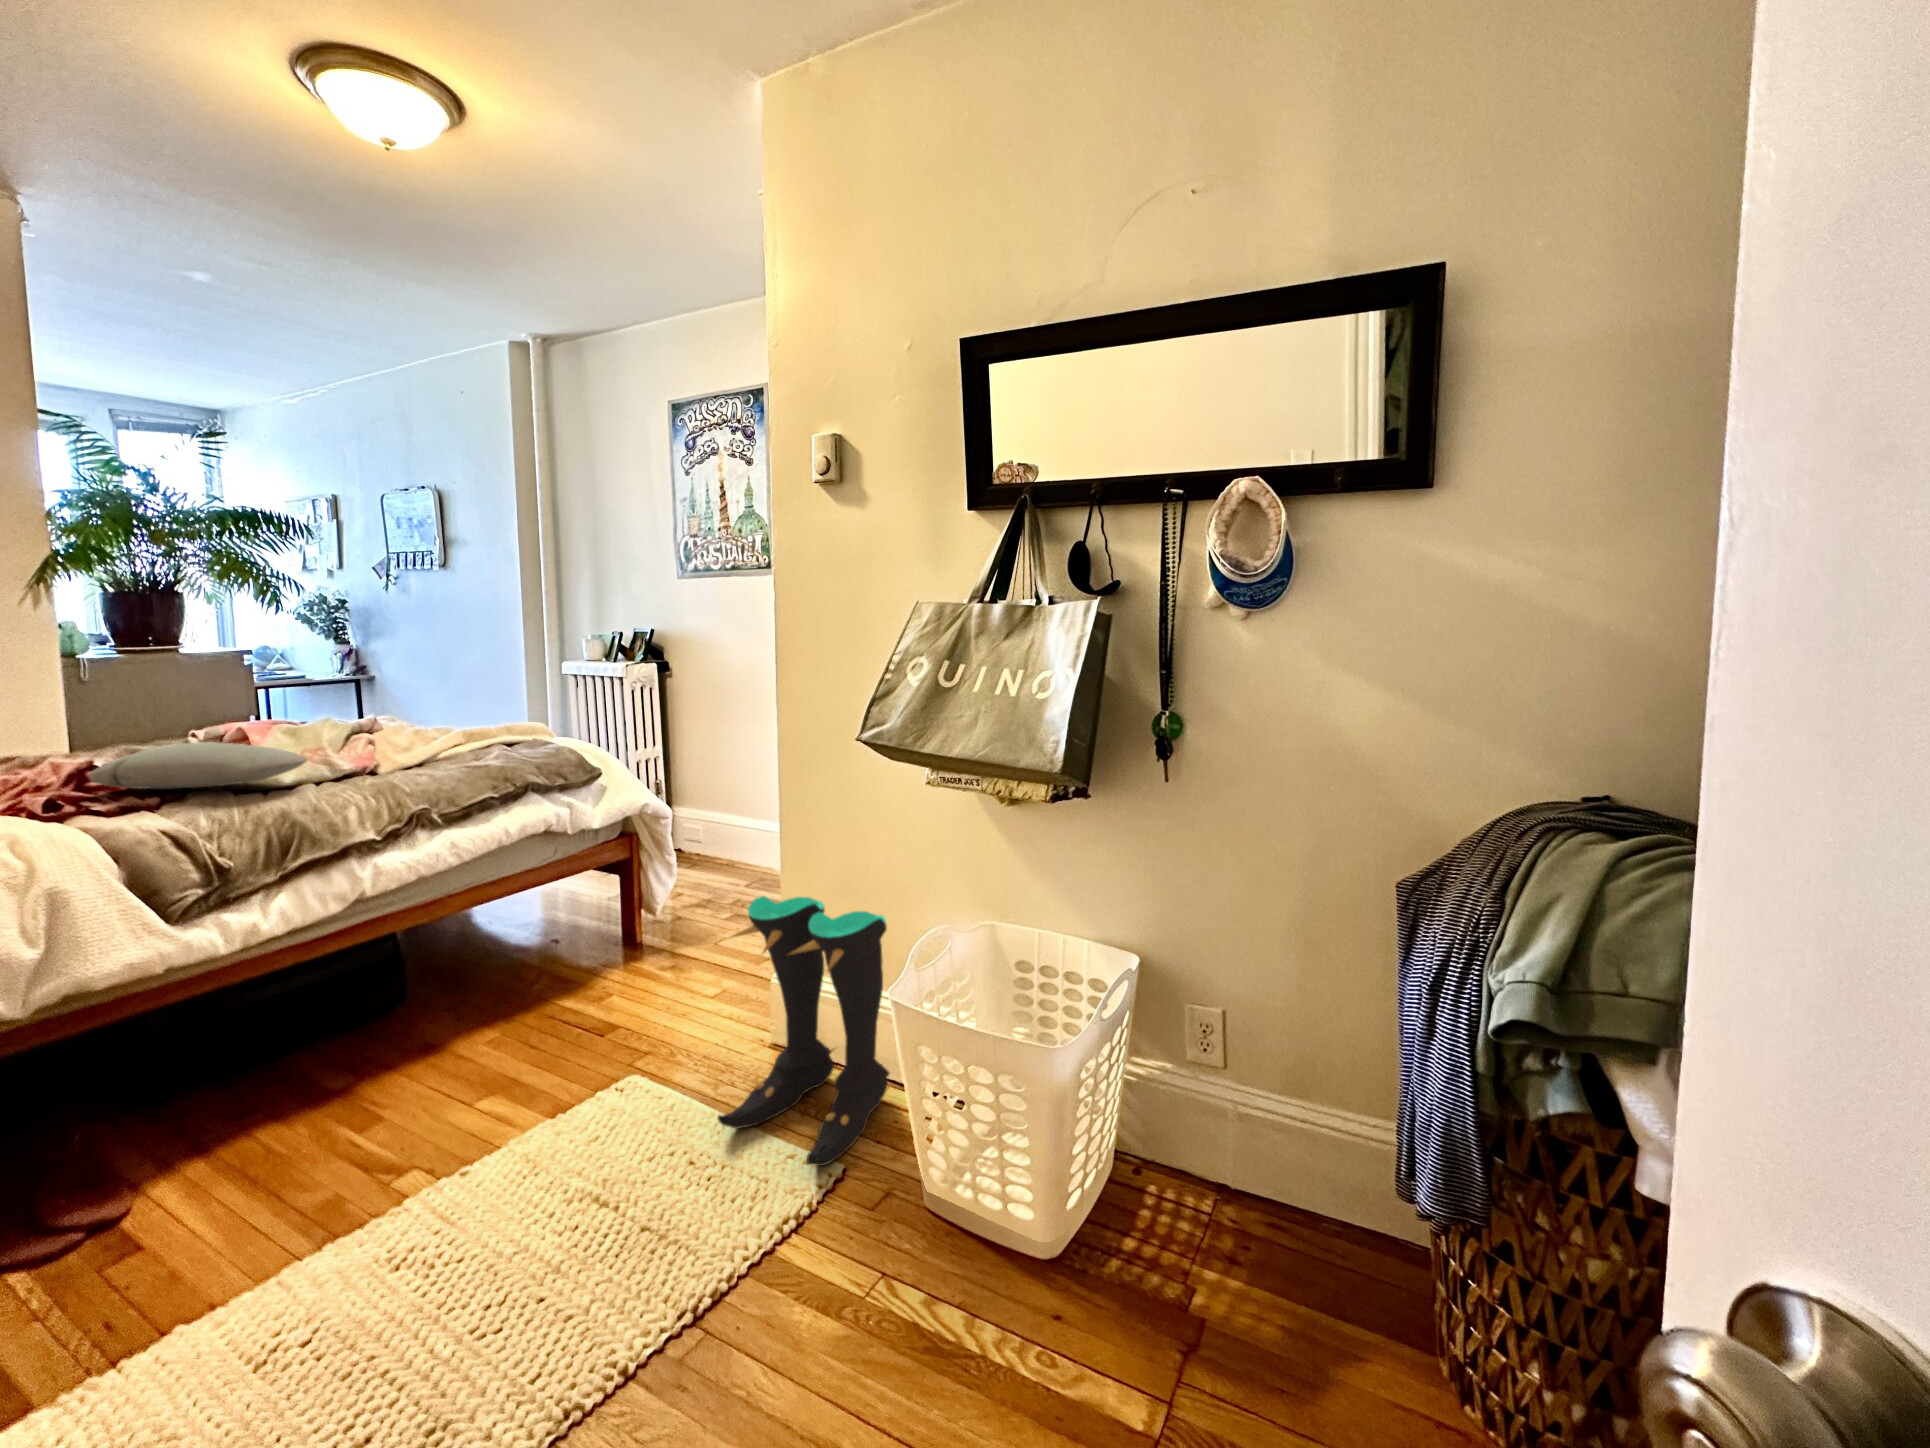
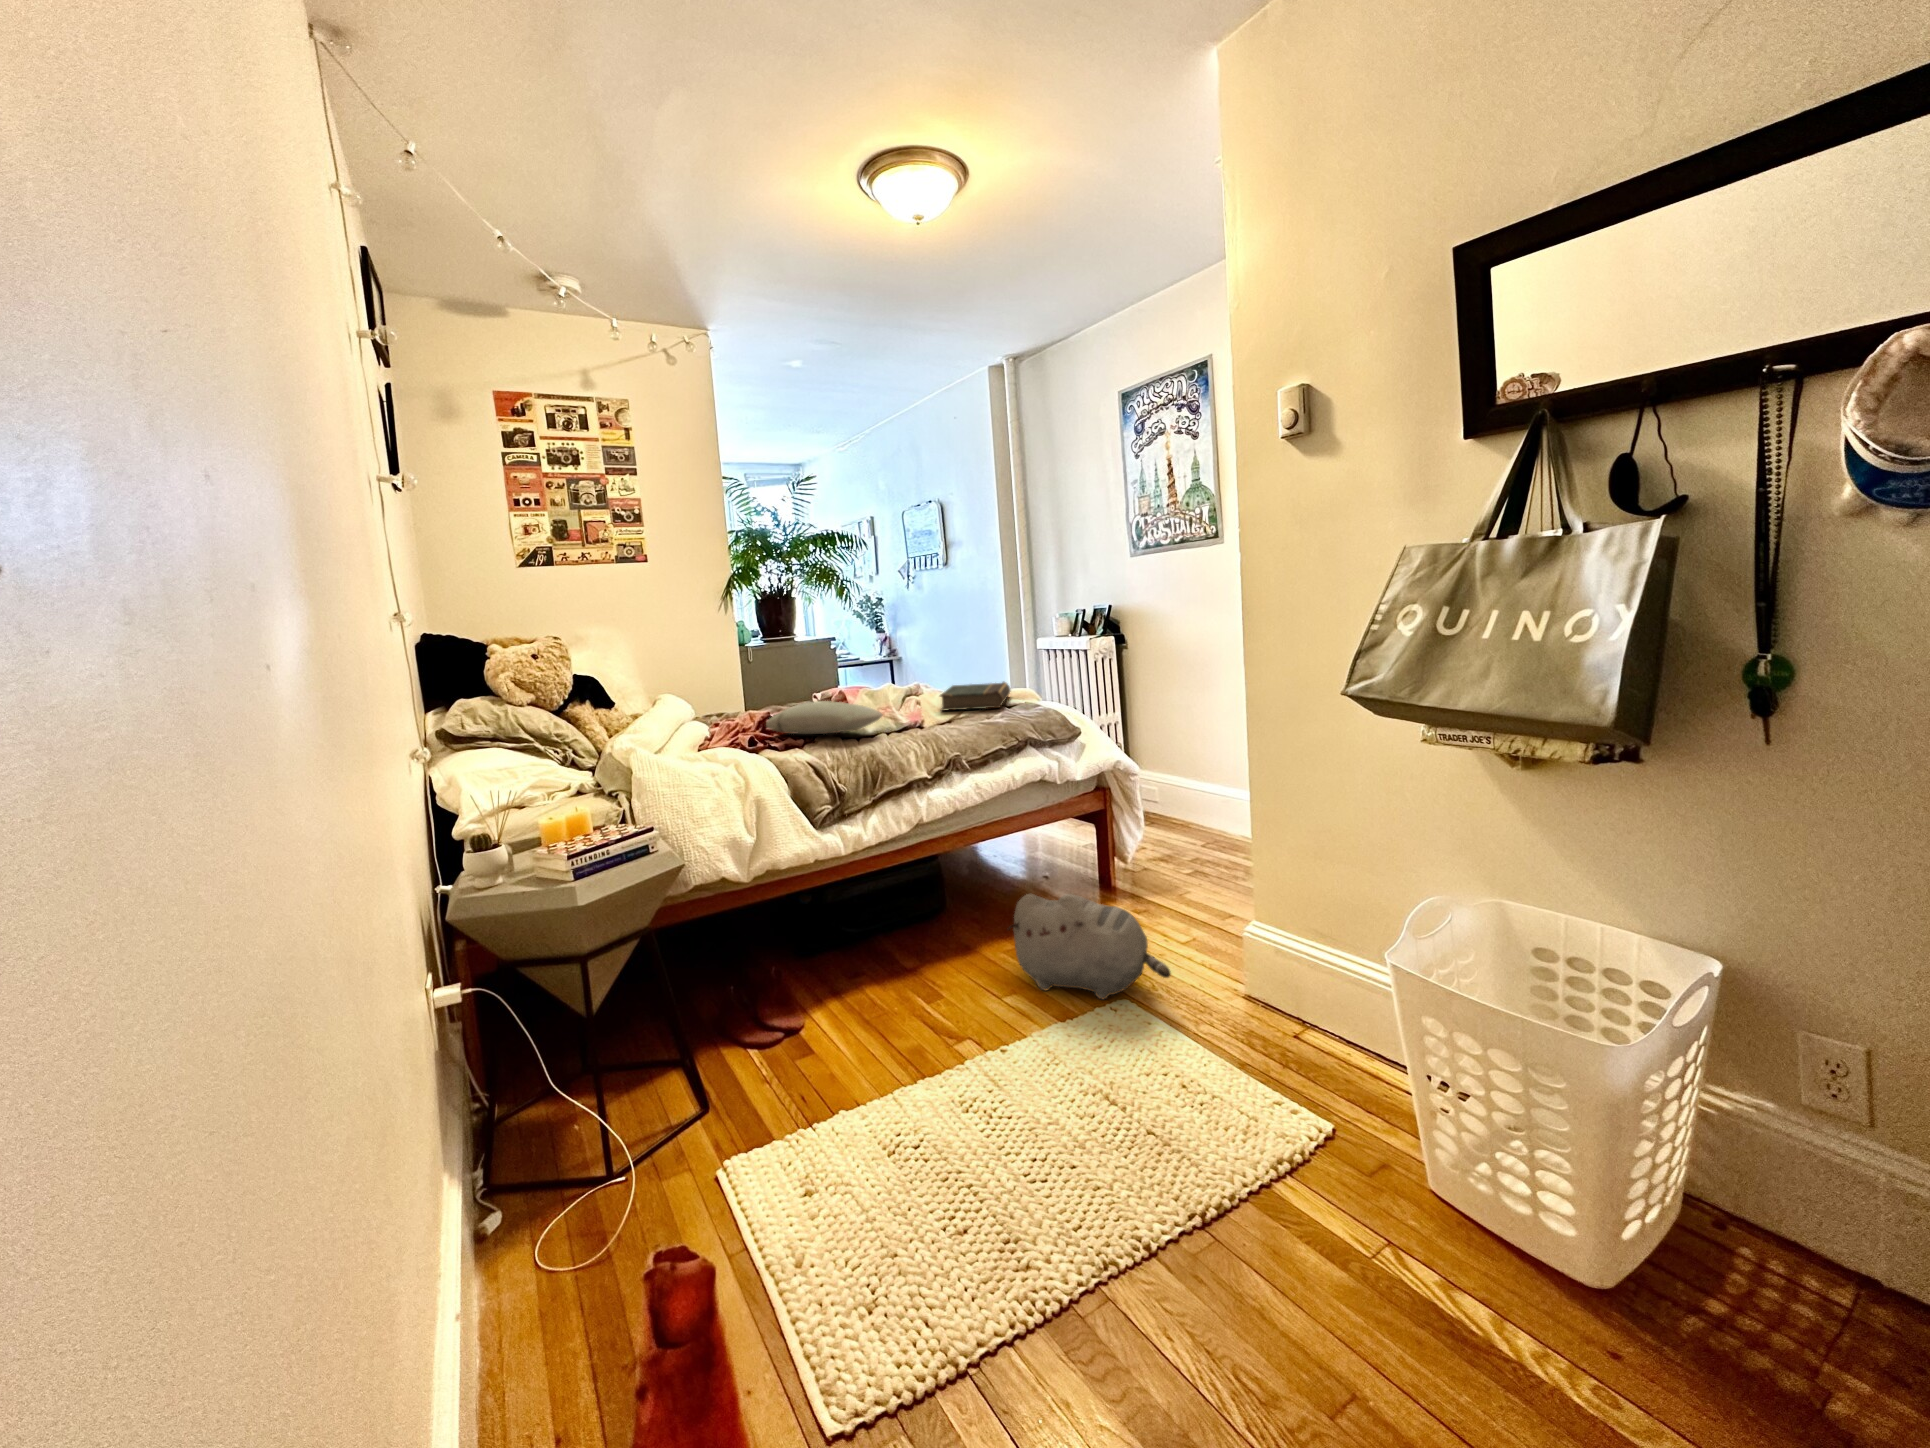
book: none [407,713,515,750] -> present [940,682,1010,711]
boots: present [718,896,890,1166] -> none [1204,849,1379,1122]
plush toy: none [483,963,689,1082] -> present [1008,894,1171,999]

